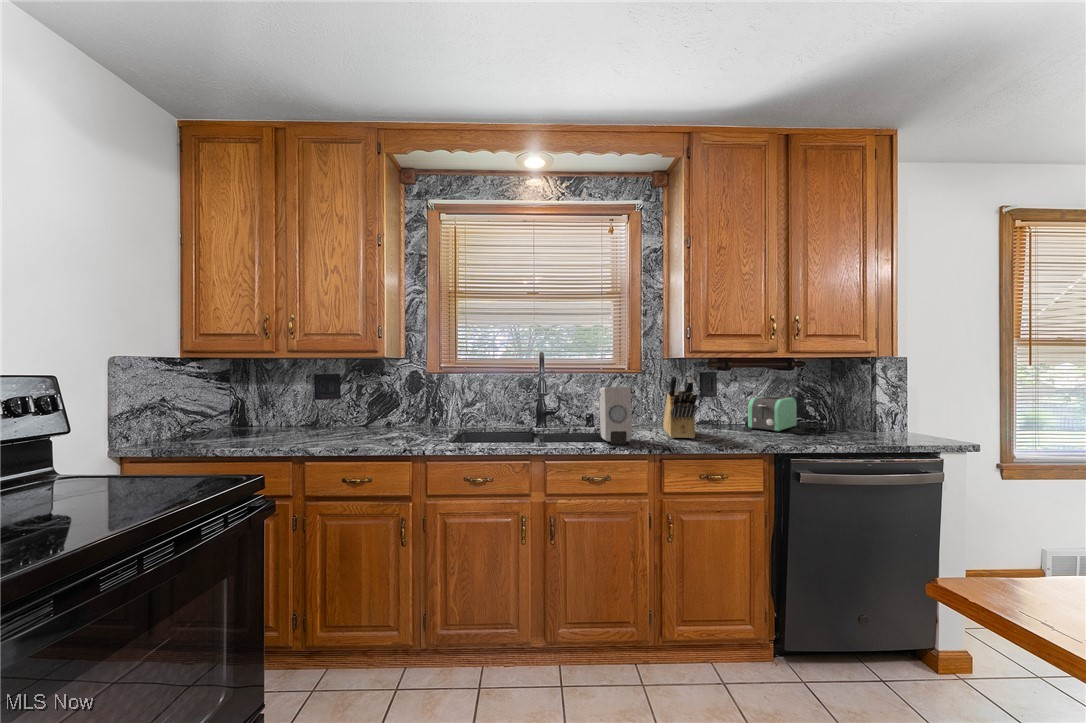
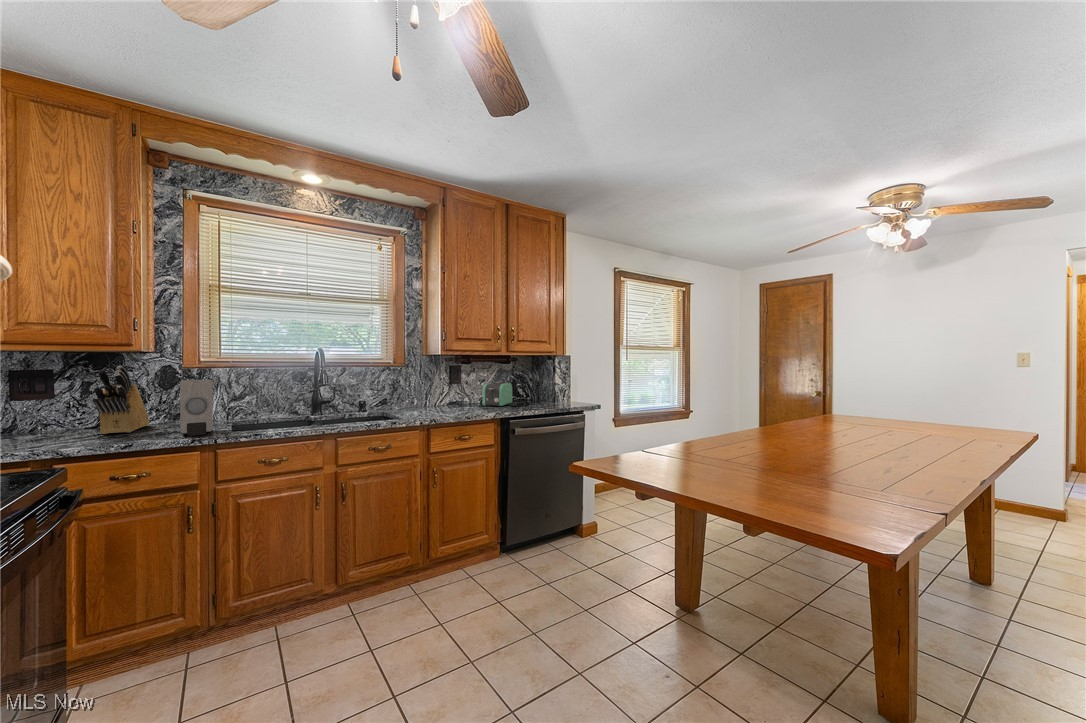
knife block: present [663,373,697,438] -> present [92,366,149,434]
soap dispenser: present [599,387,632,444] -> present [180,380,213,436]

